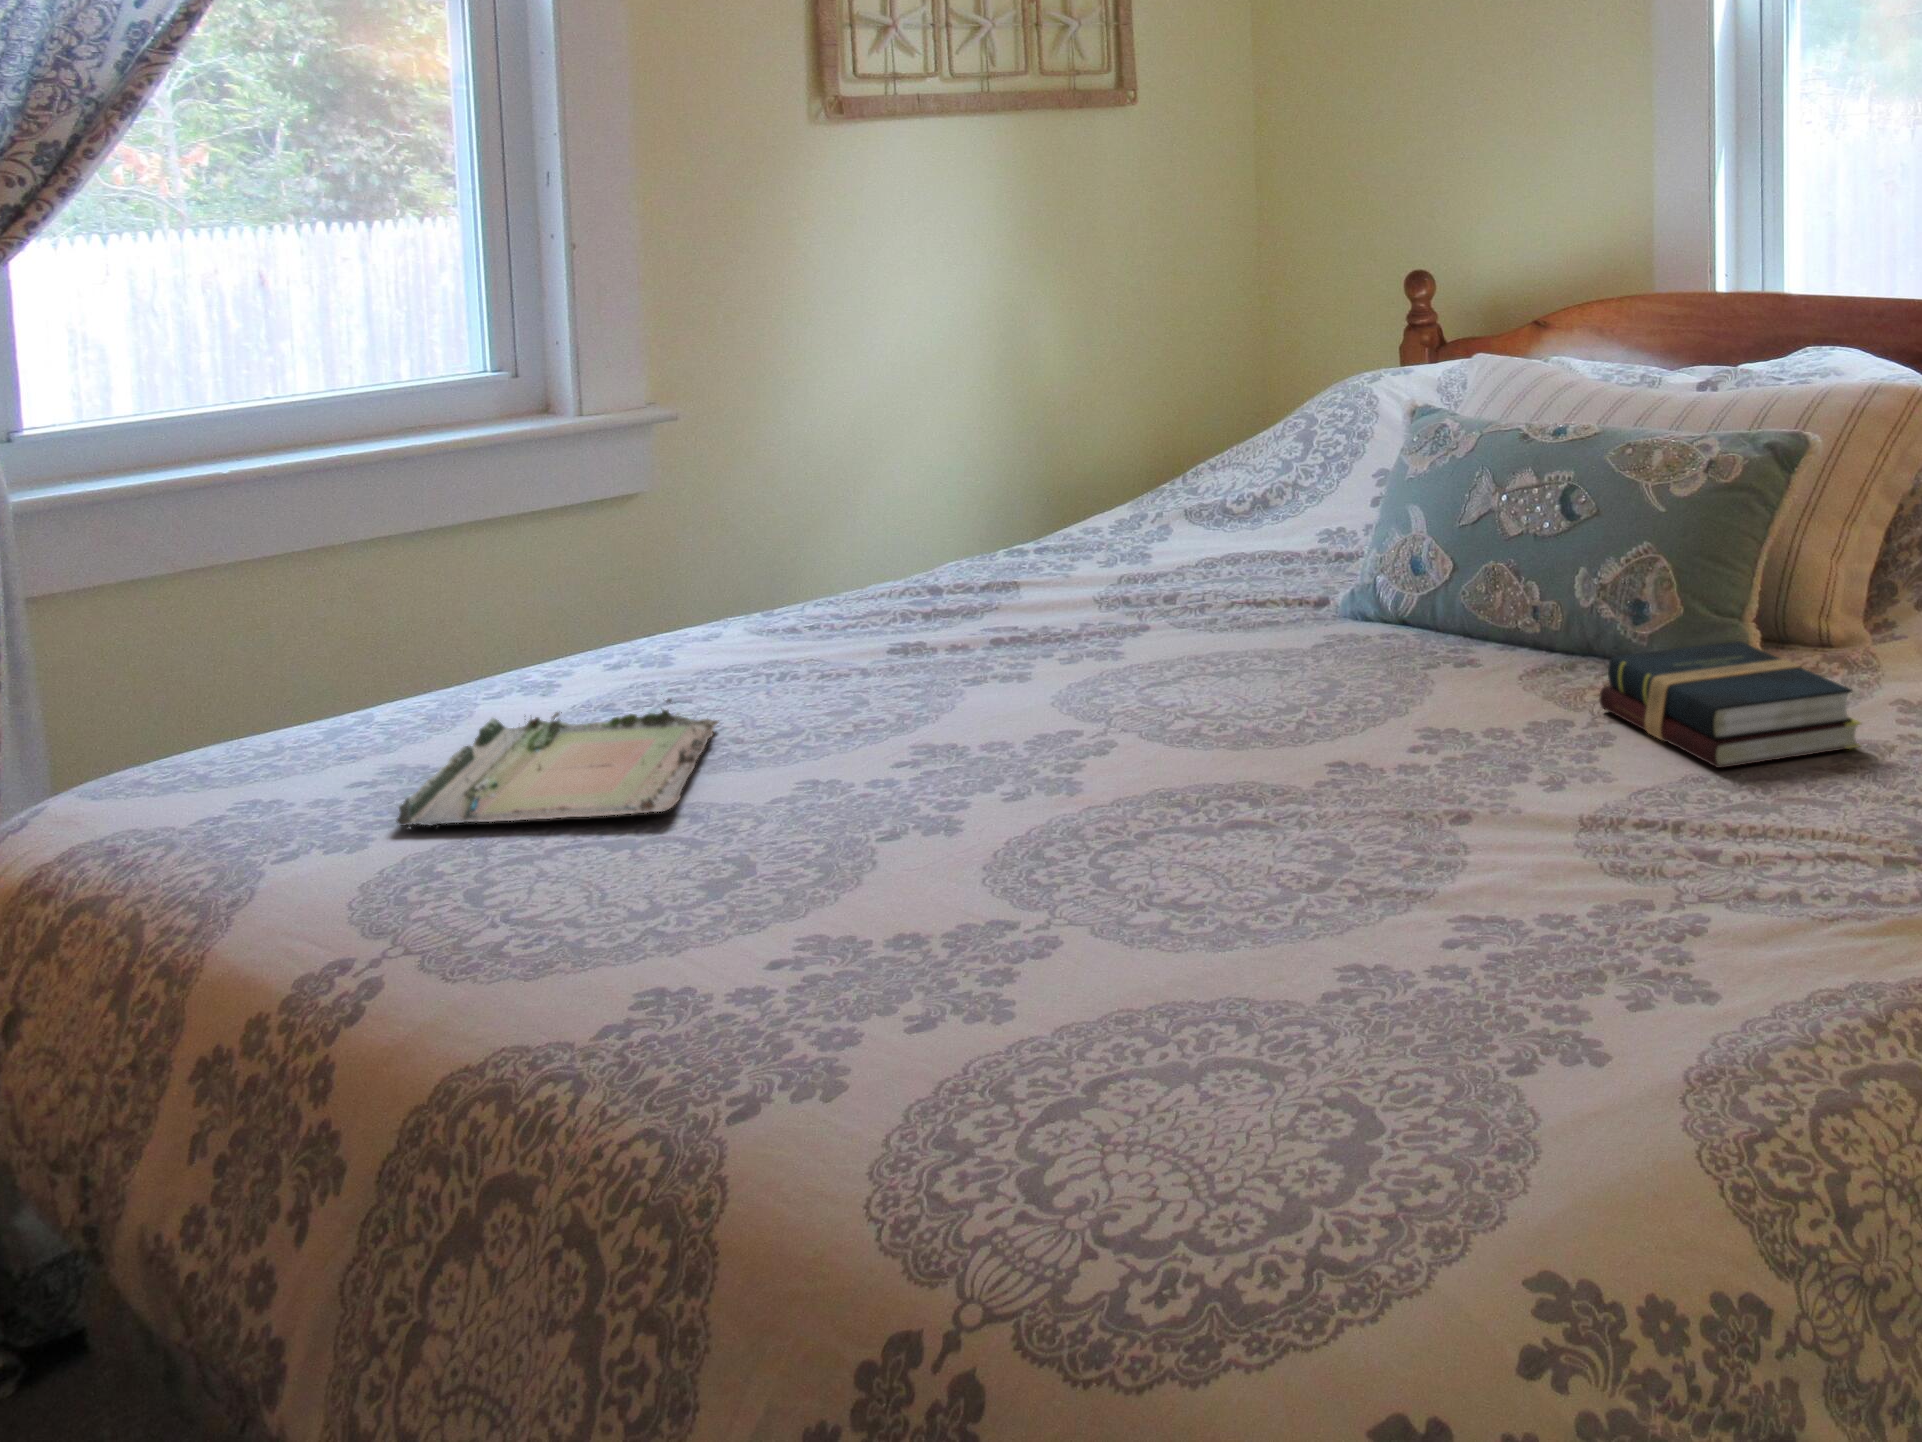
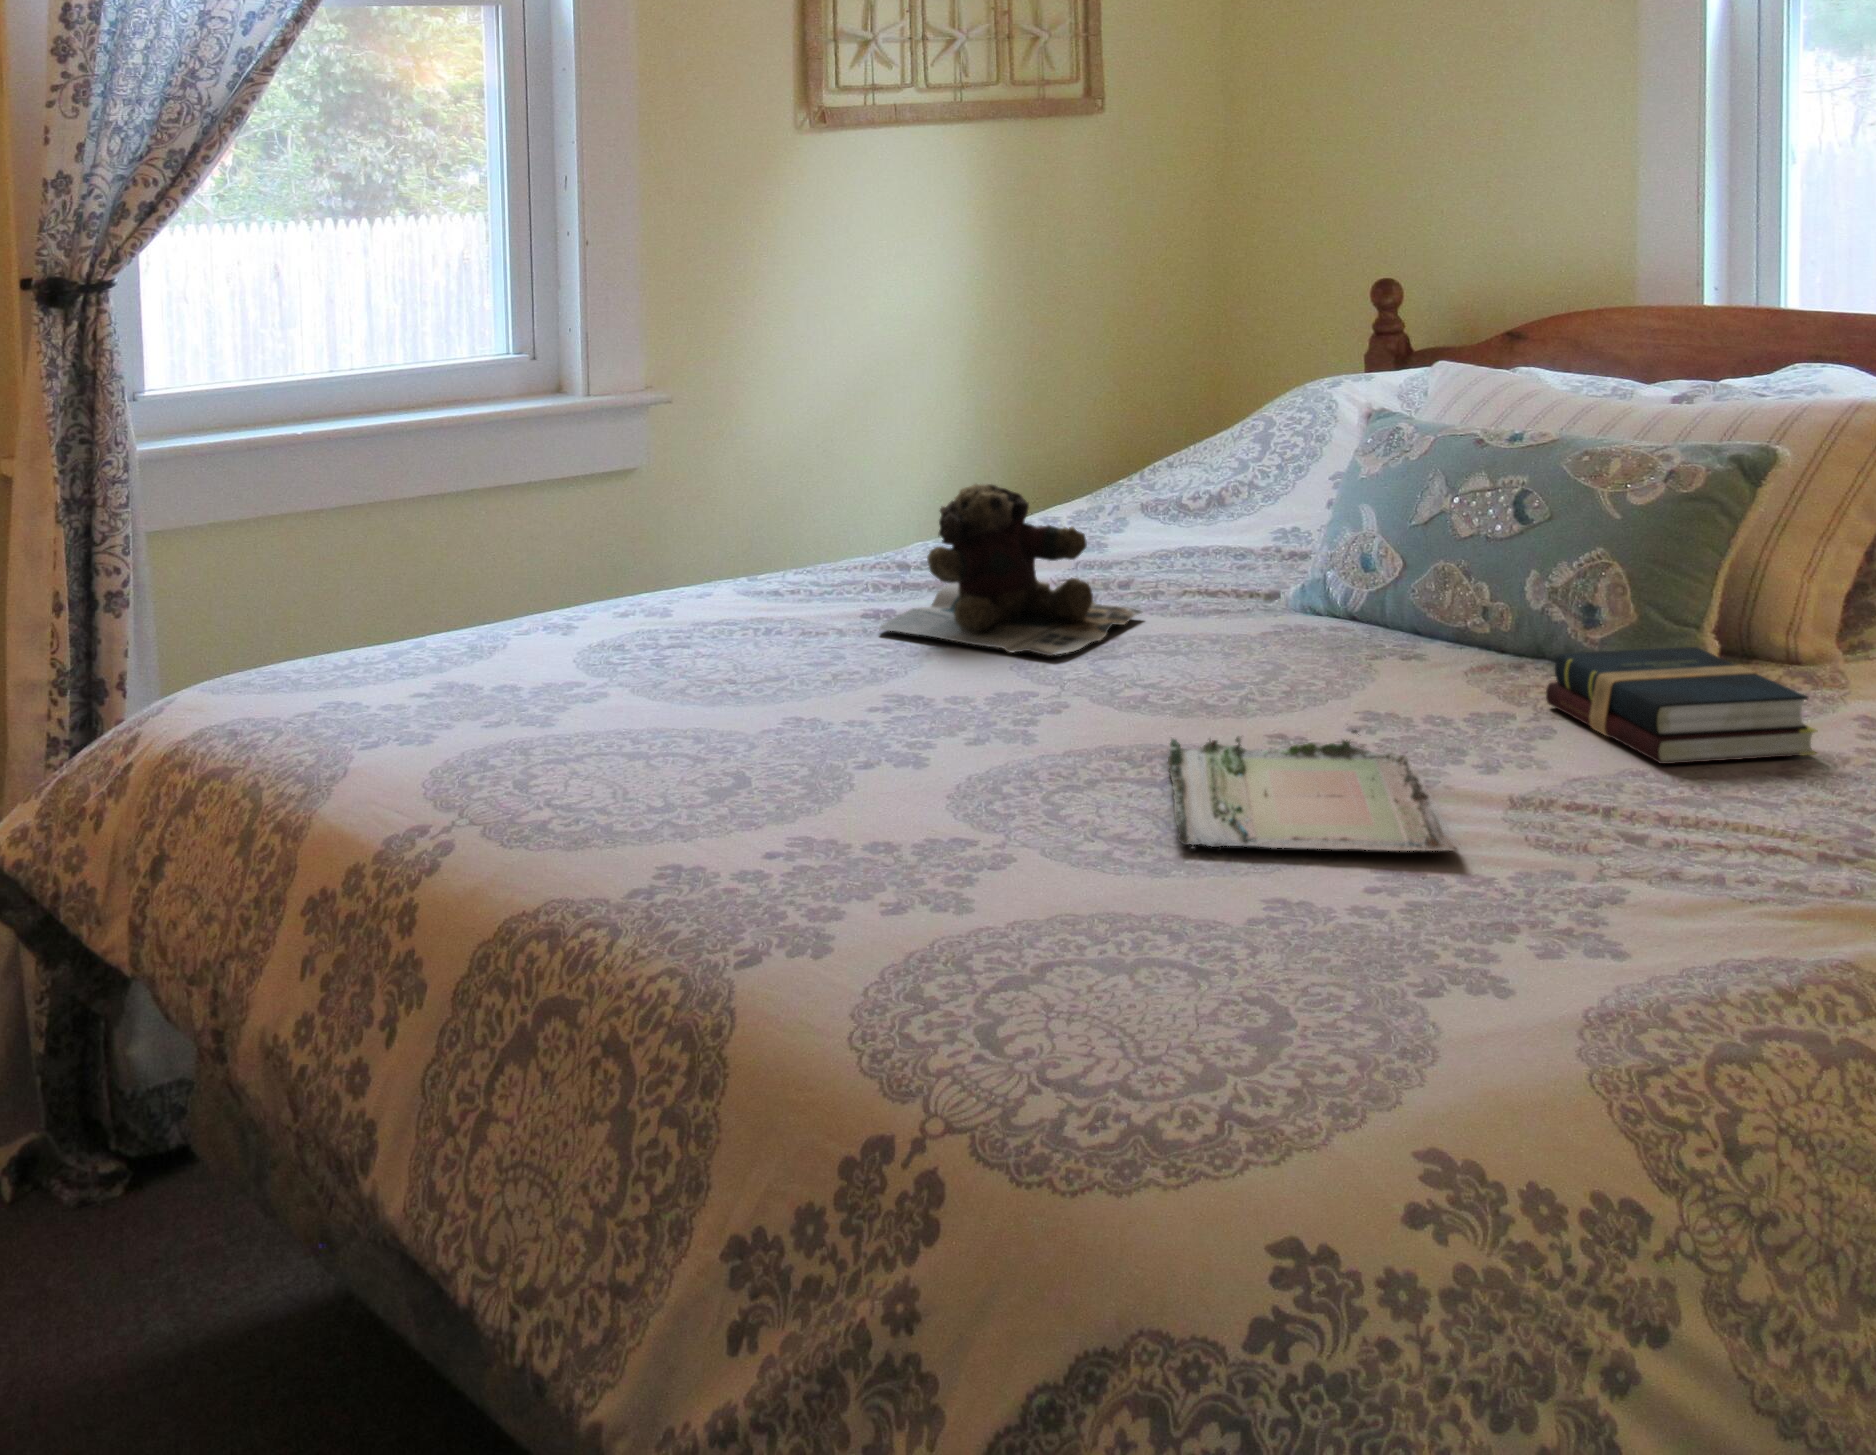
teddy bear: none [906,501,1190,686] -> present [880,484,1142,656]
tray: present [396,698,719,829] -> present [1168,730,1461,851]

